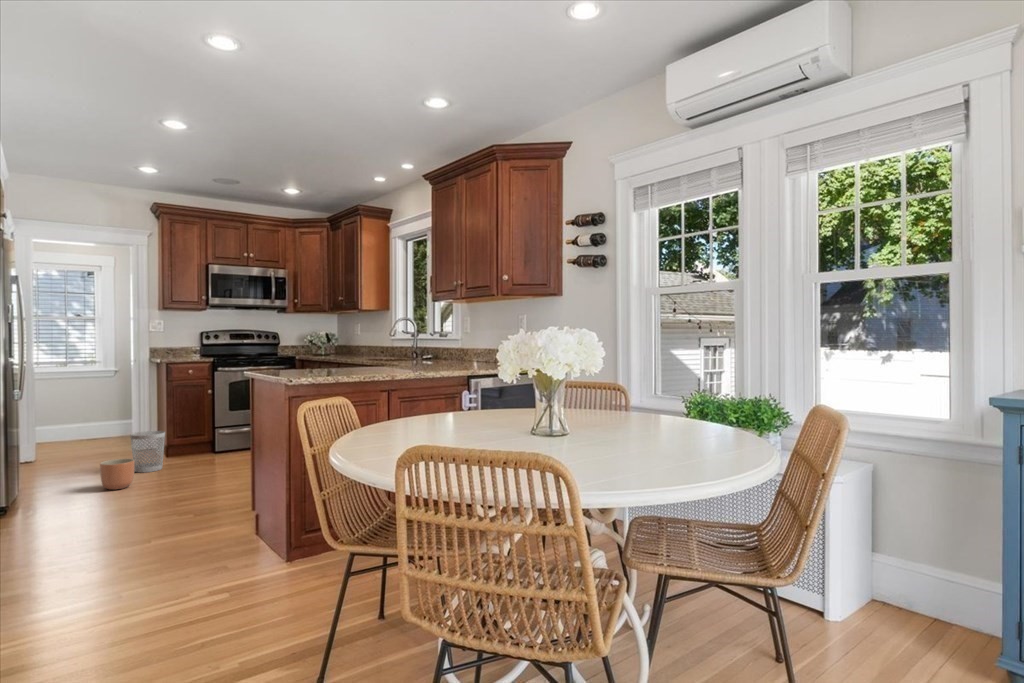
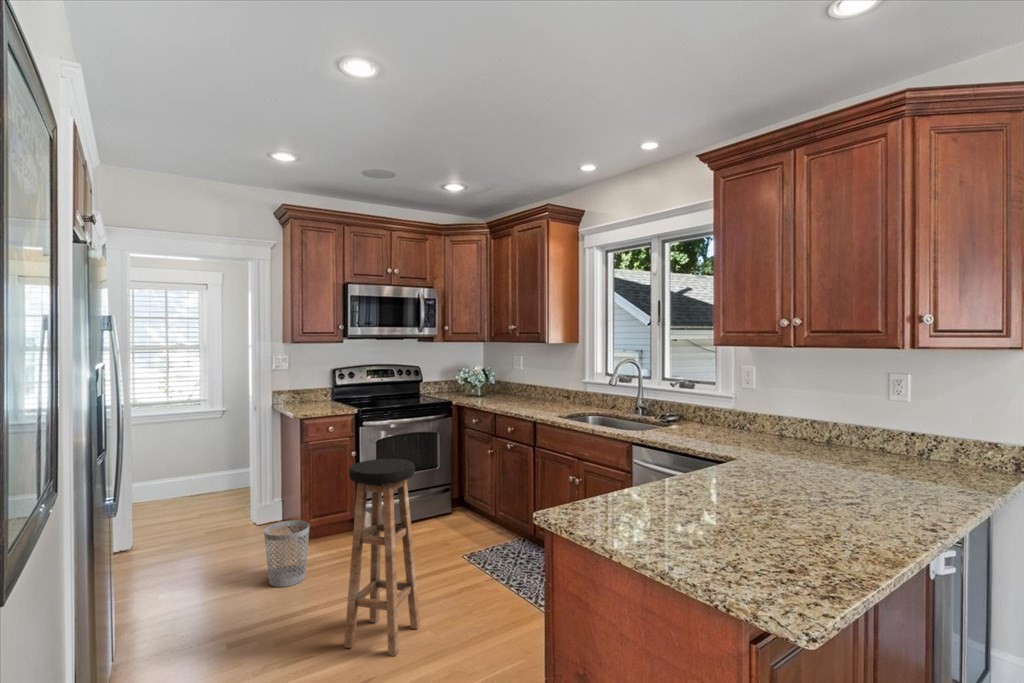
bar stool: none [173,375,229,492] -> present [344,459,420,656]
planter: present [100,459,135,490] -> none [232,585,281,643]

